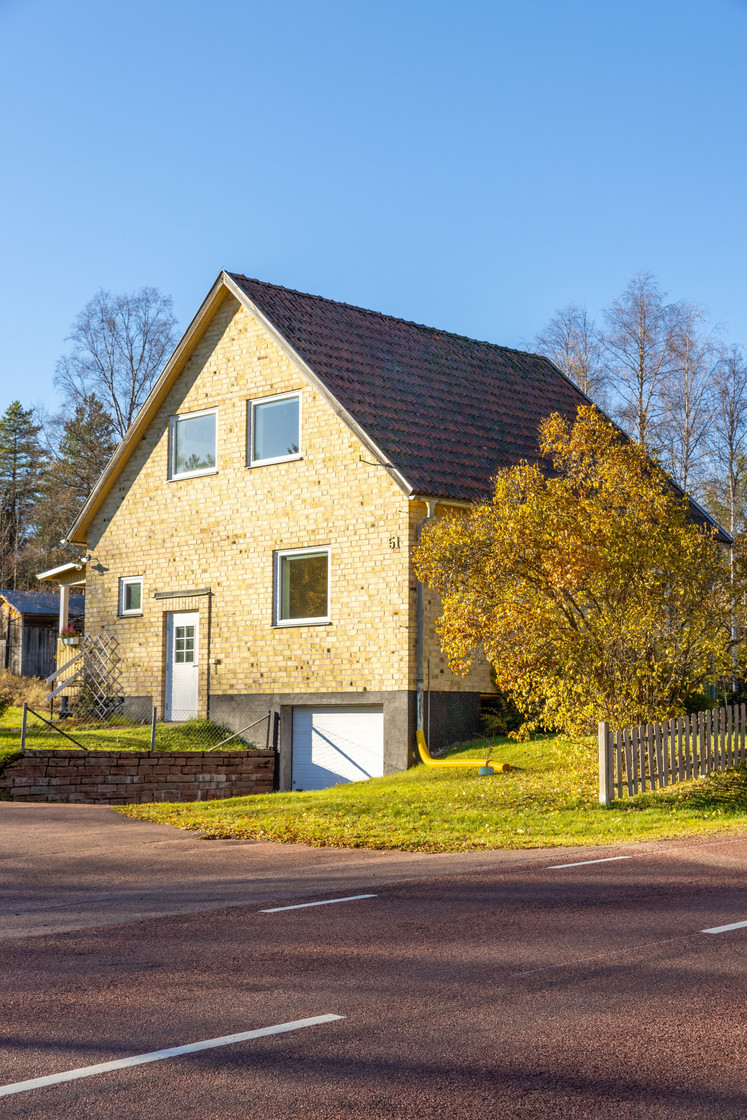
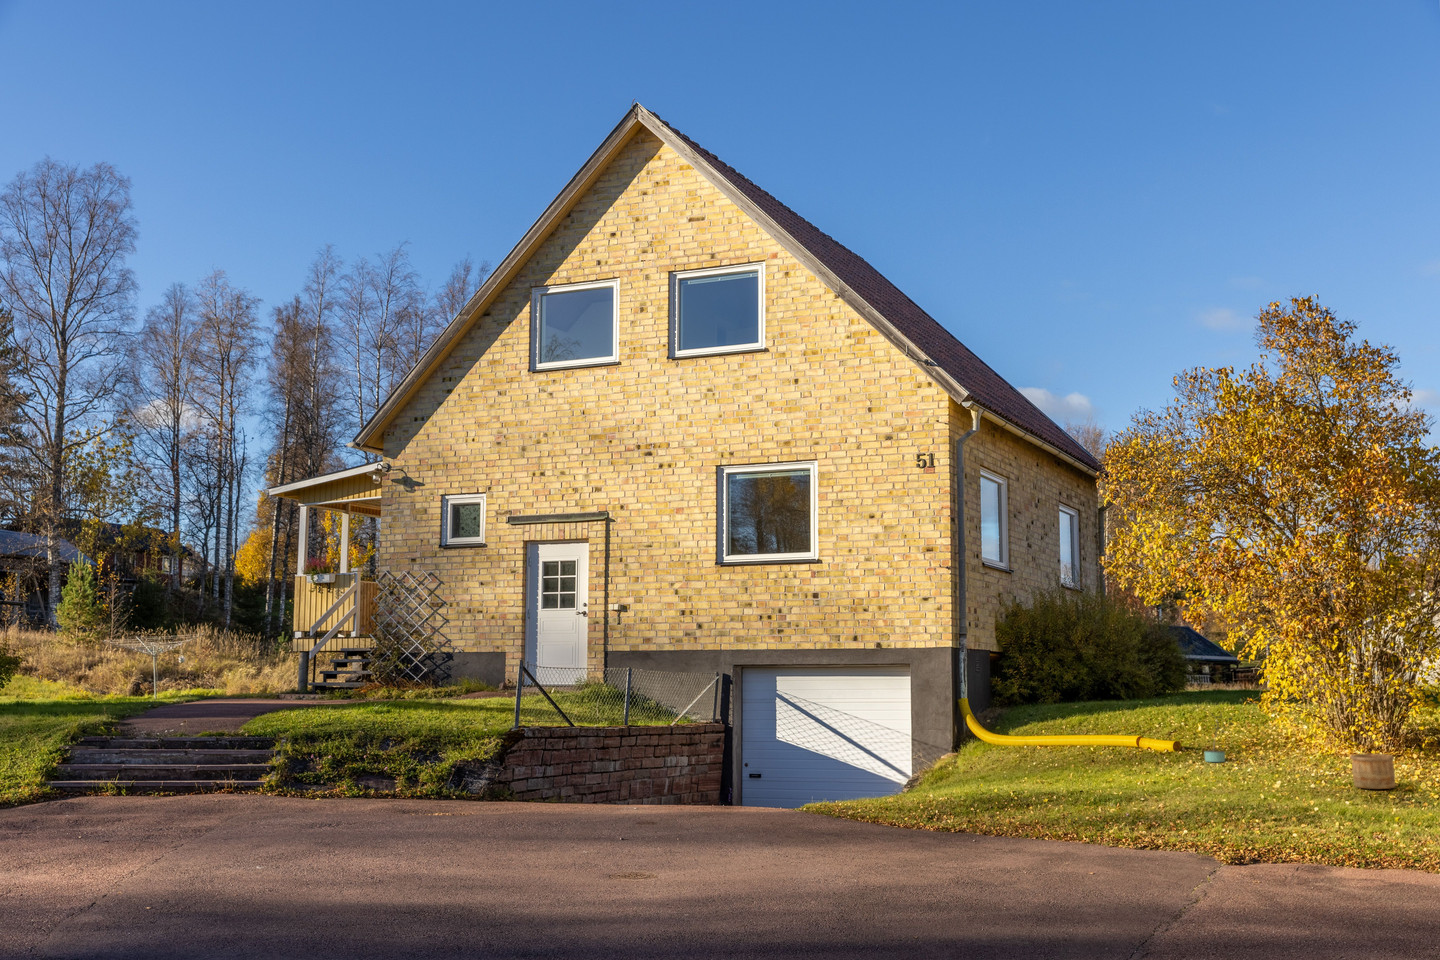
wooden bucket: none [498,765,527,790] -> present [1350,754,1395,789]

